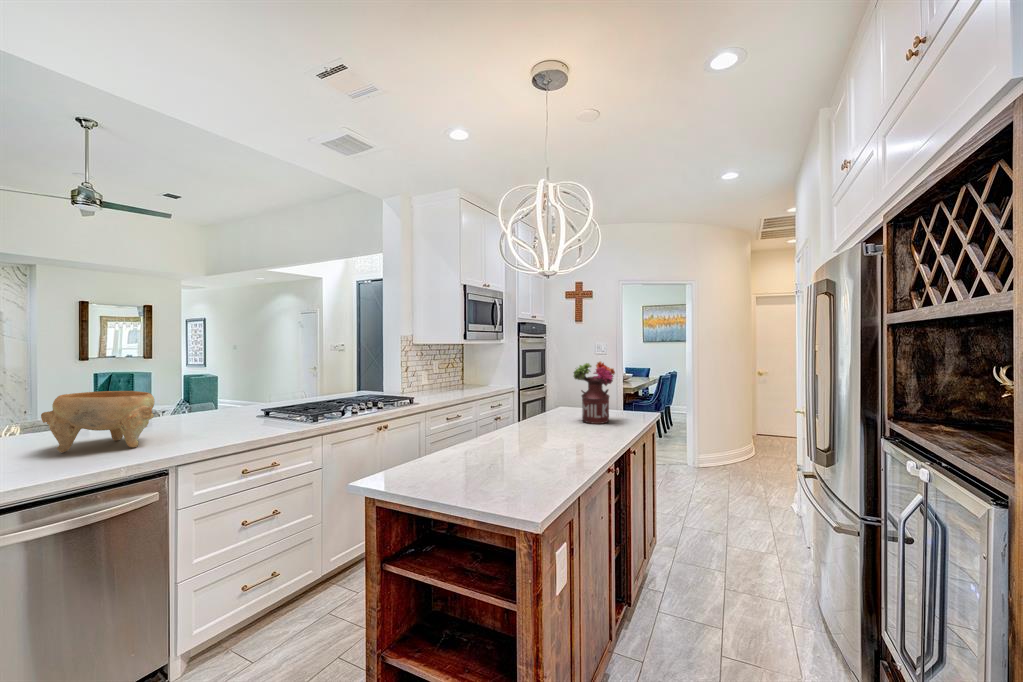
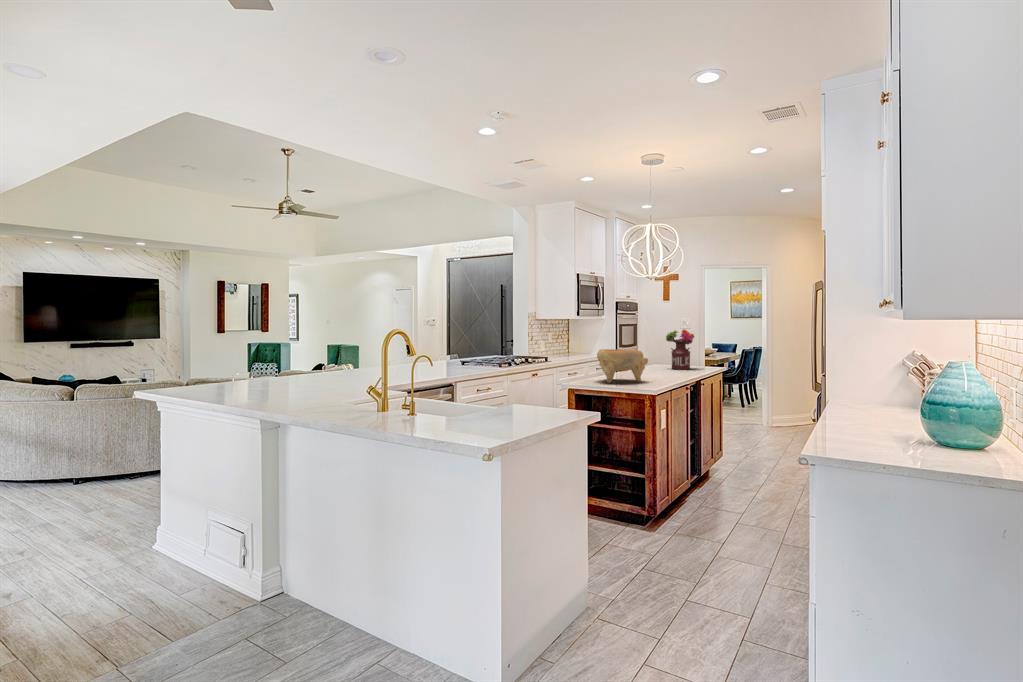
decorative bowl: present [41,391,154,452] -> present [597,349,648,383]

